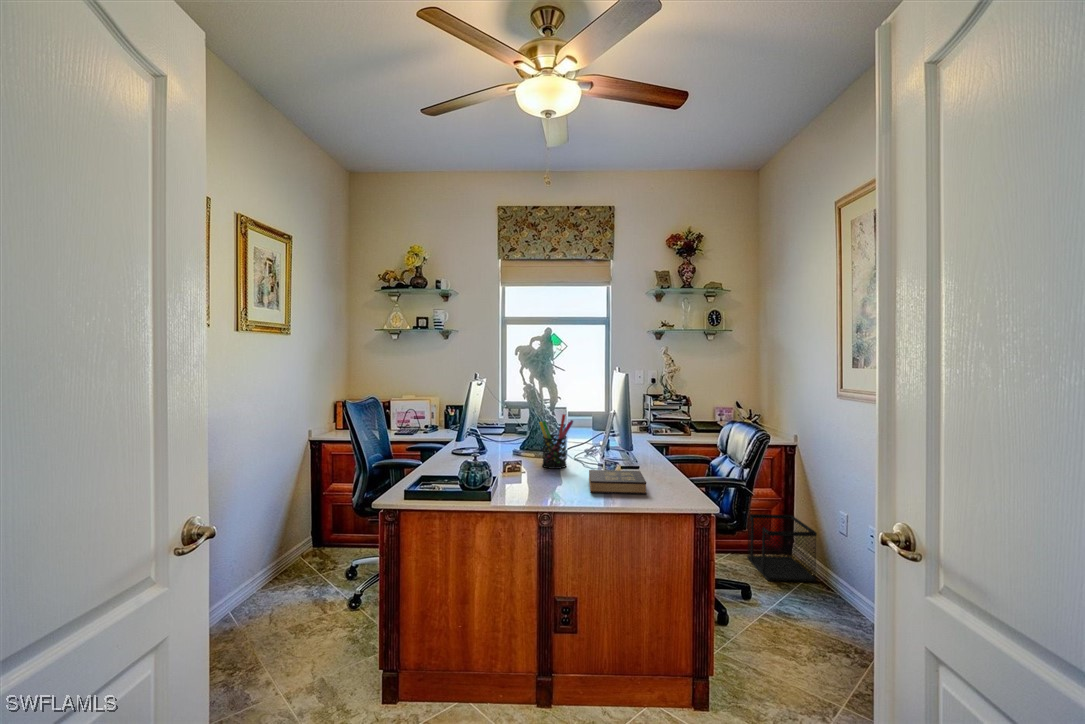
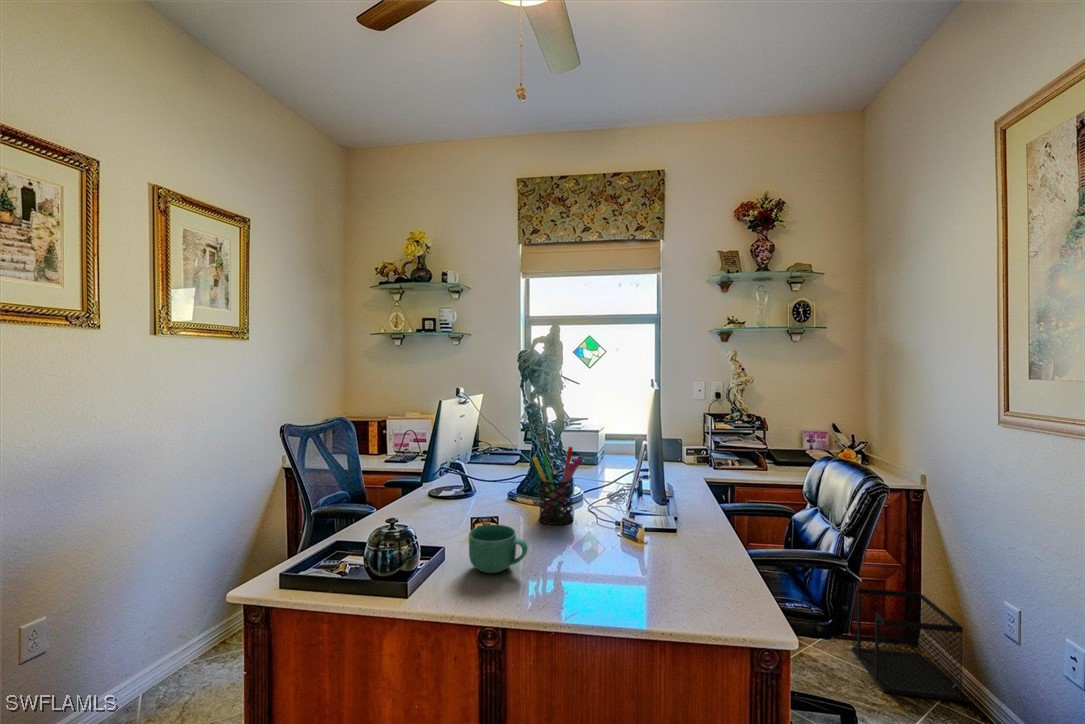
mug: none [511,464,551,494] -> present [469,525,528,573]
hardback book: present [589,470,646,494] -> none [587,535,675,585]

